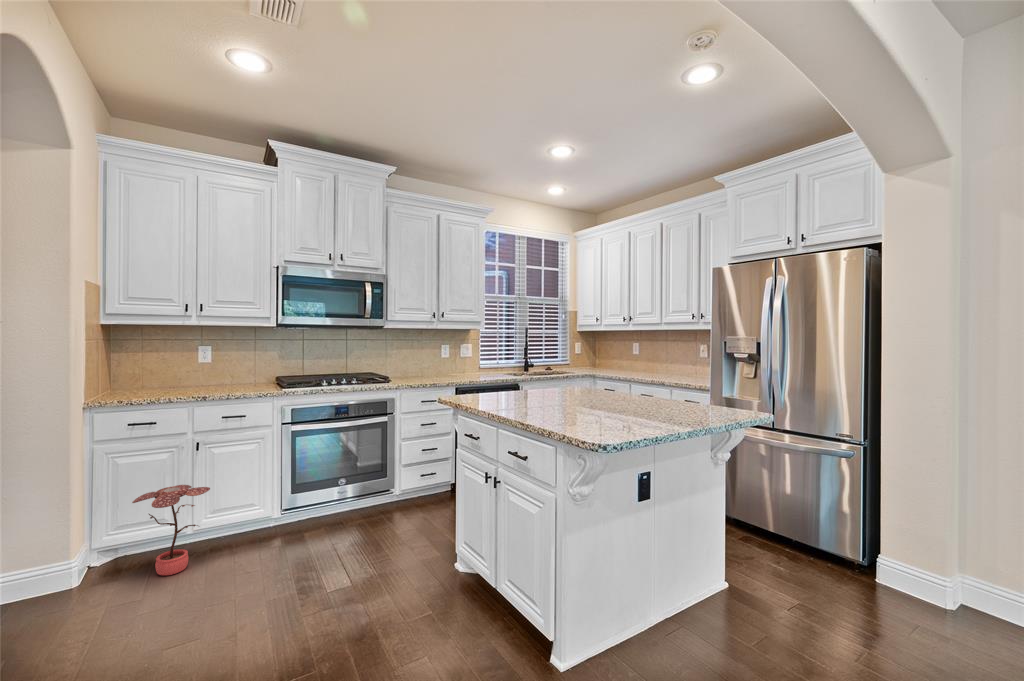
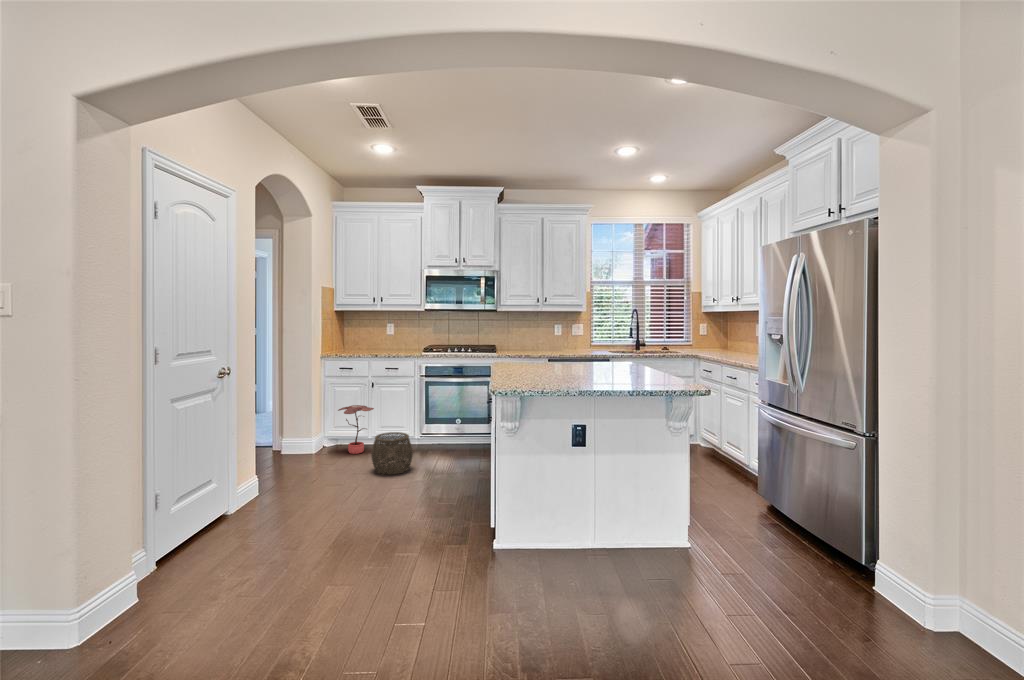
woven basket: none [238,525,317,610] -> present [371,432,413,475]

